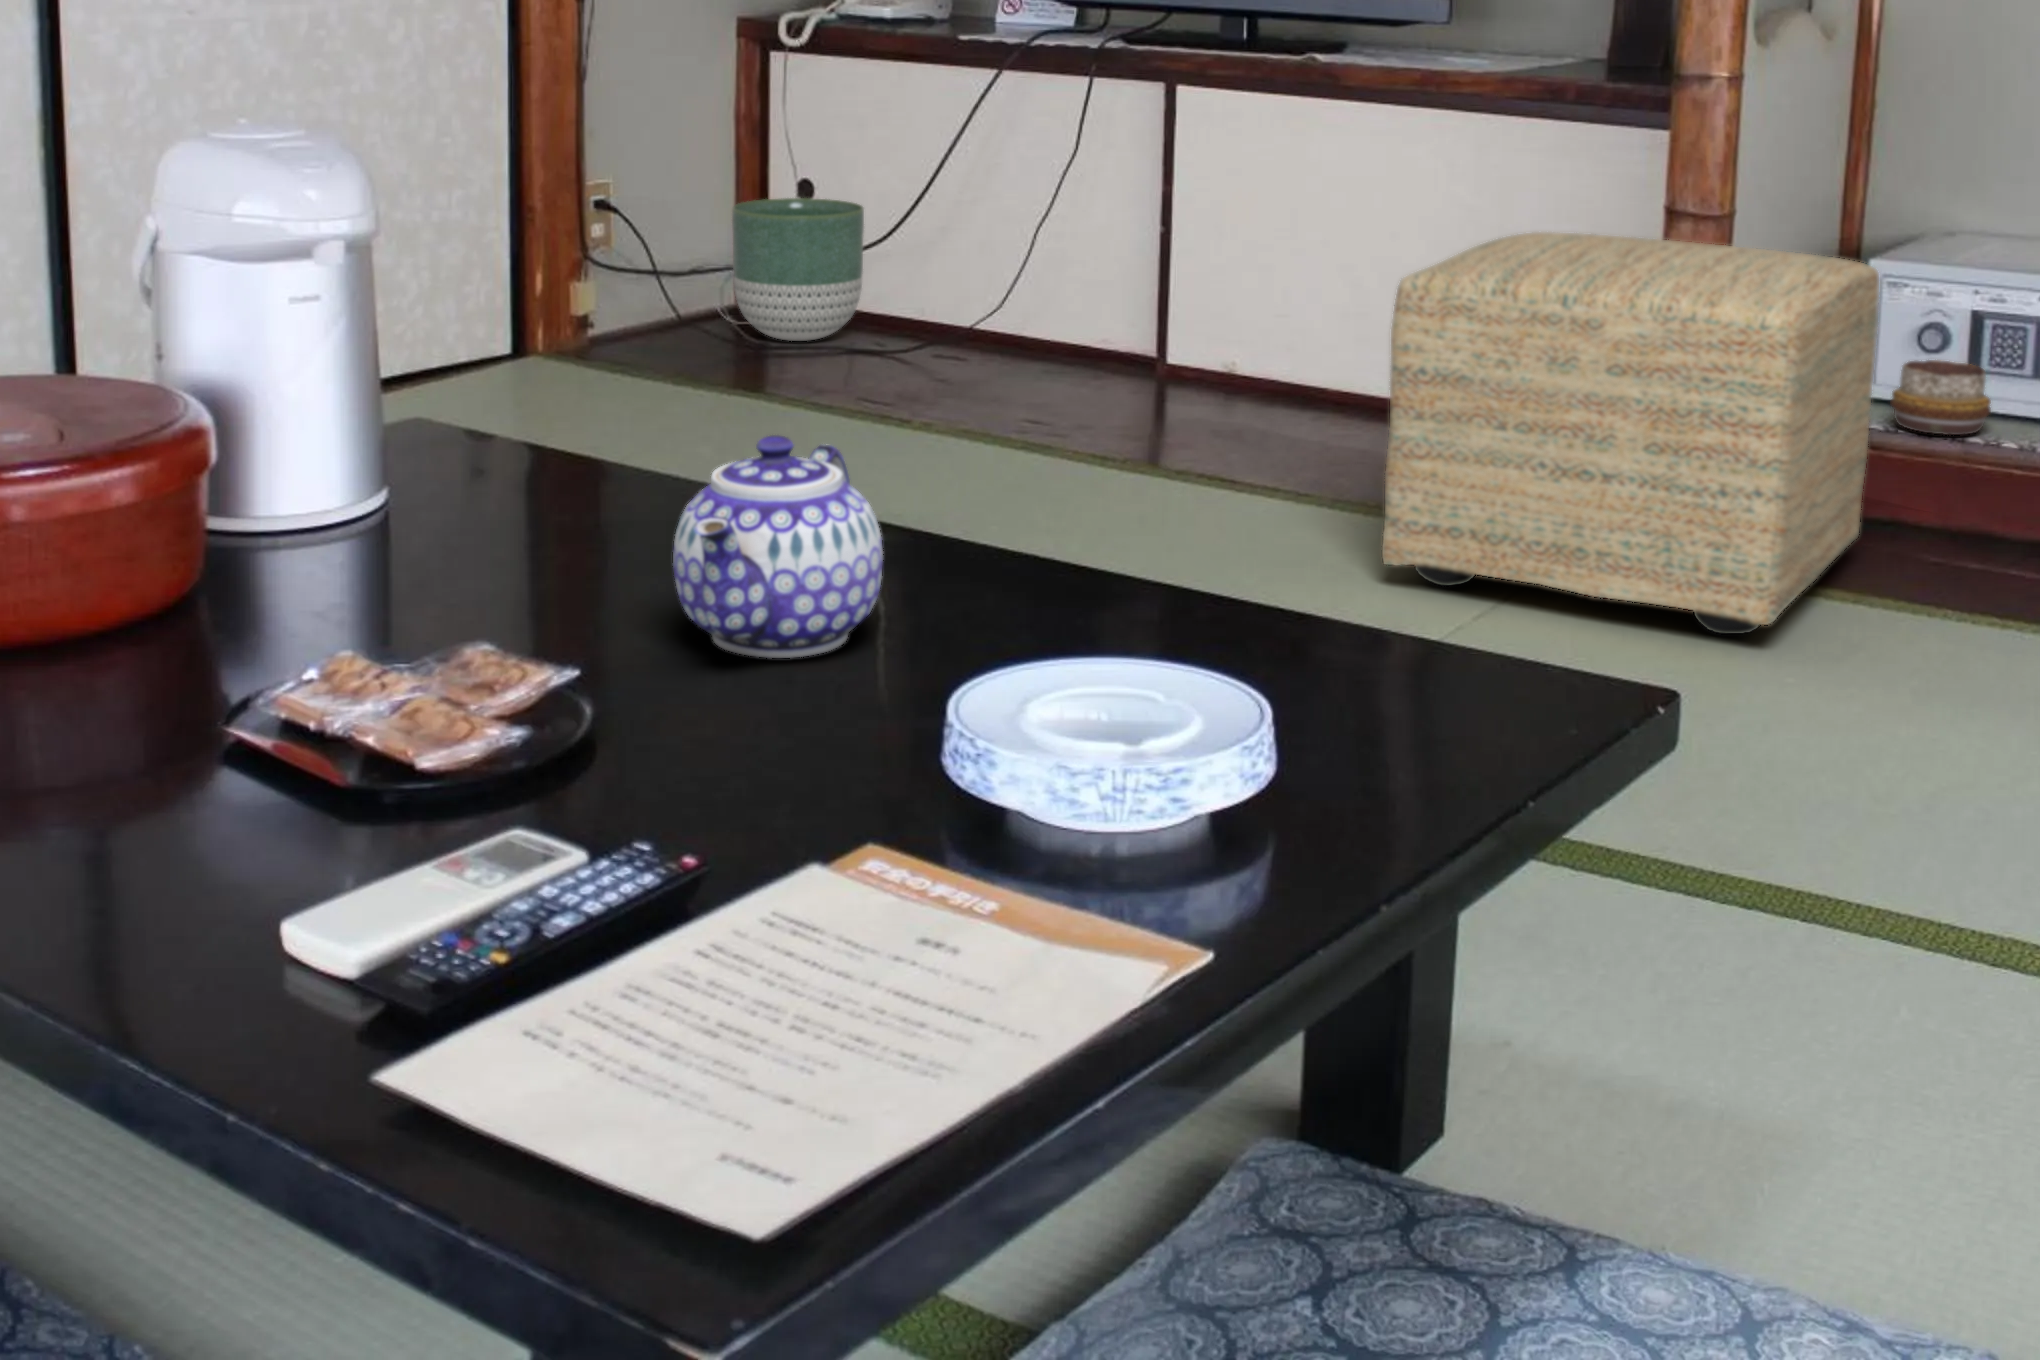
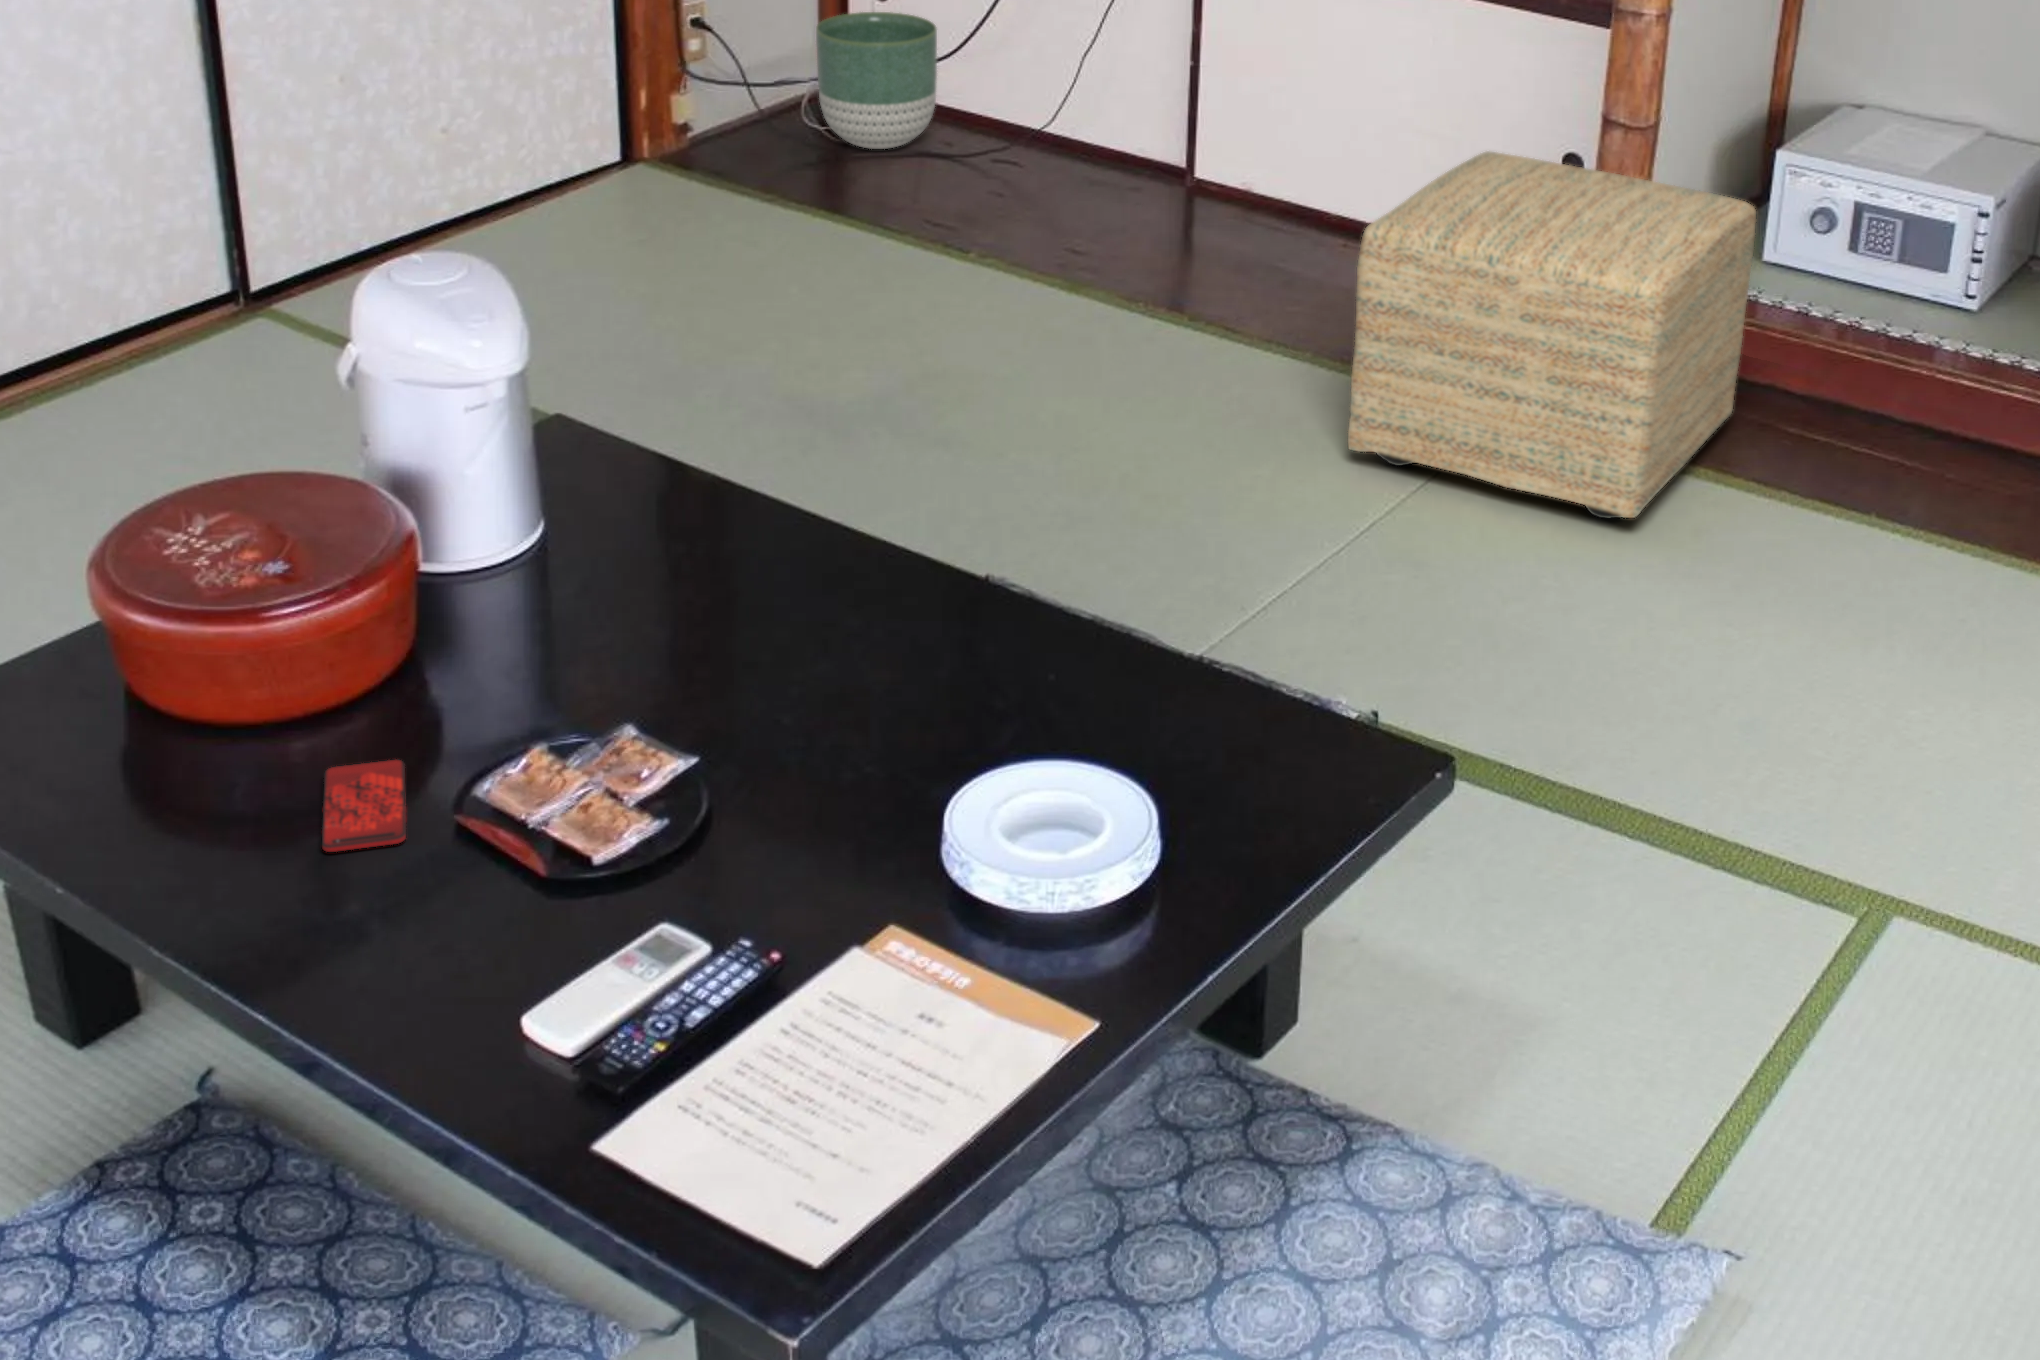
decorative bowl: present [1890,360,1991,435] -> none [1779,248,1857,316]
teapot: present [673,435,883,658] -> none [763,573,910,741]
smartphone: none [15,663,156,750] -> present [322,760,406,852]

